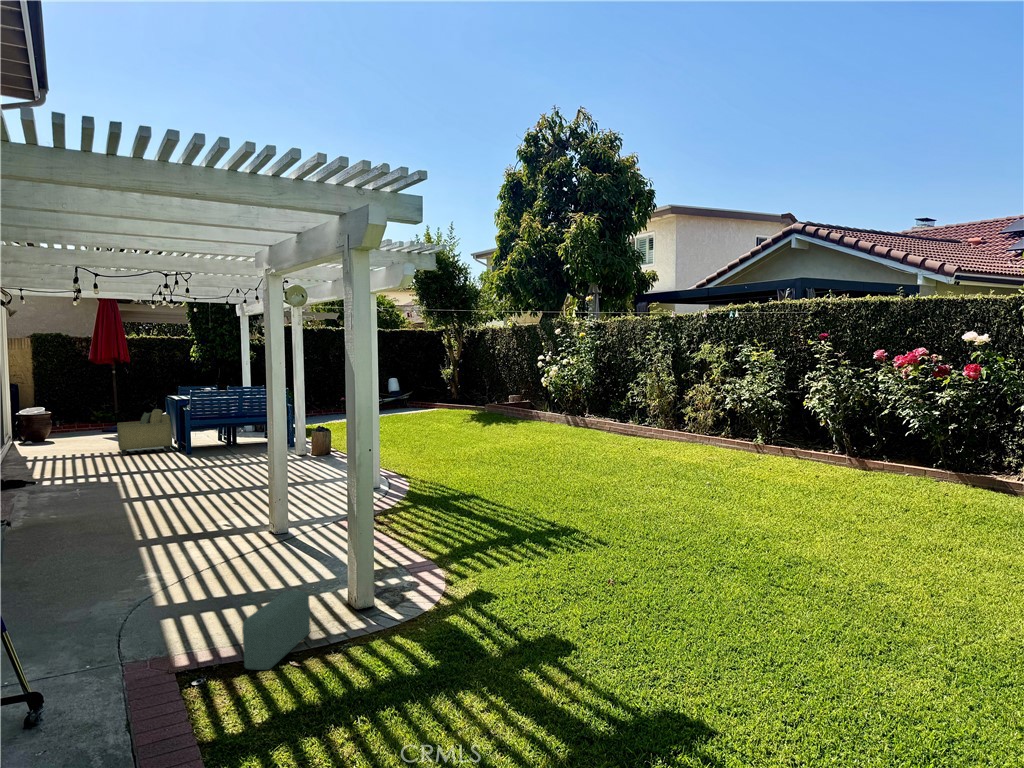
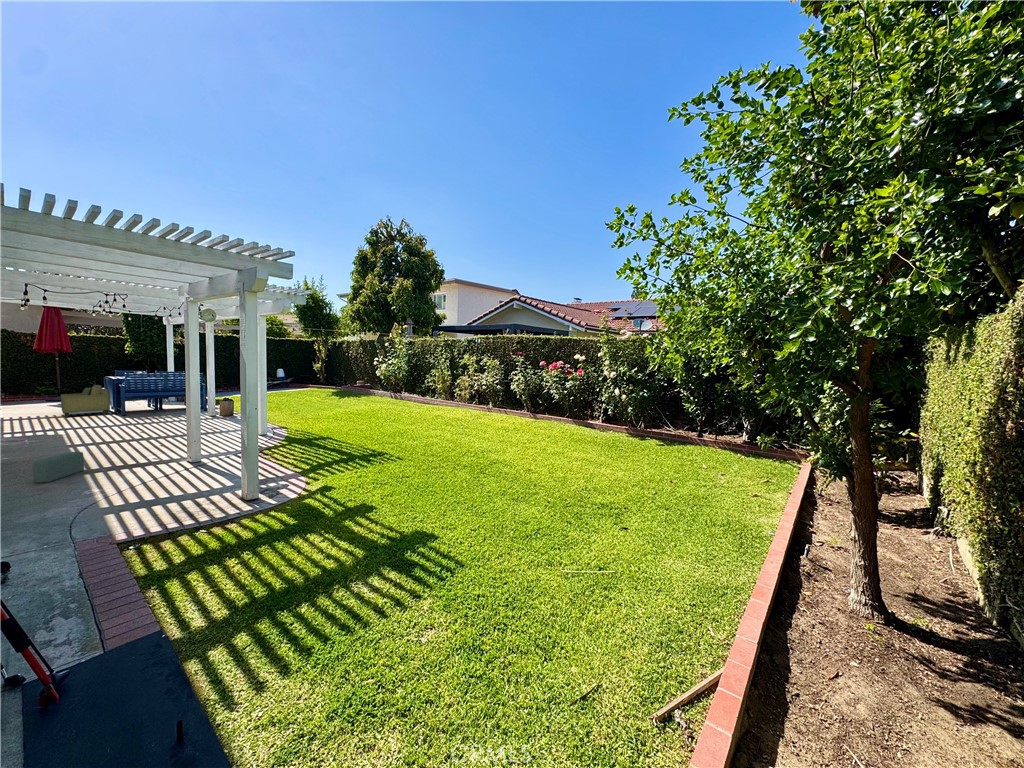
pouf: present [242,591,311,670] -> present [33,452,84,483]

